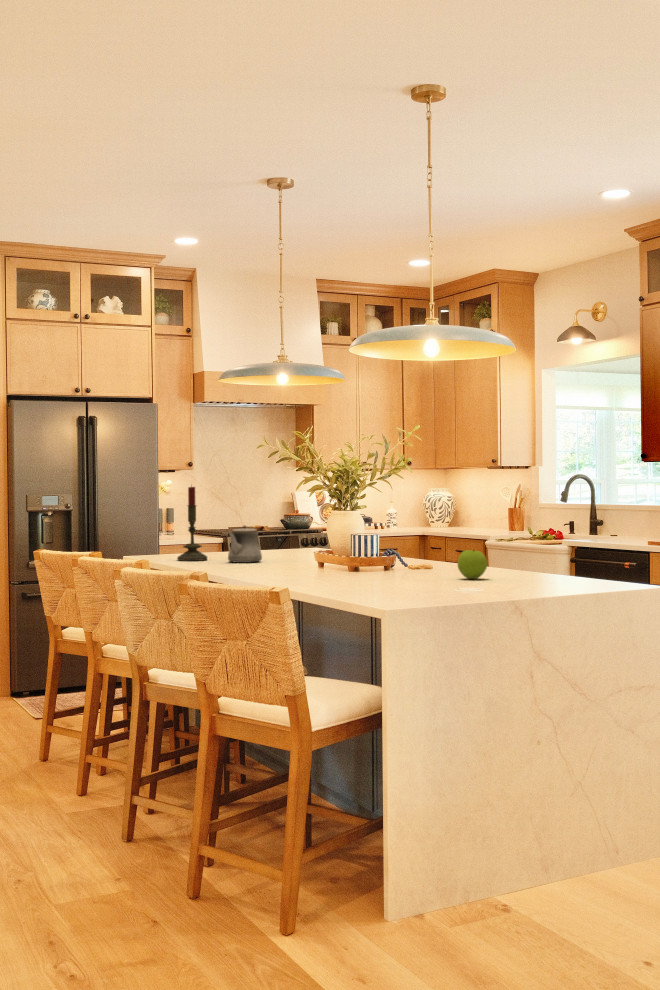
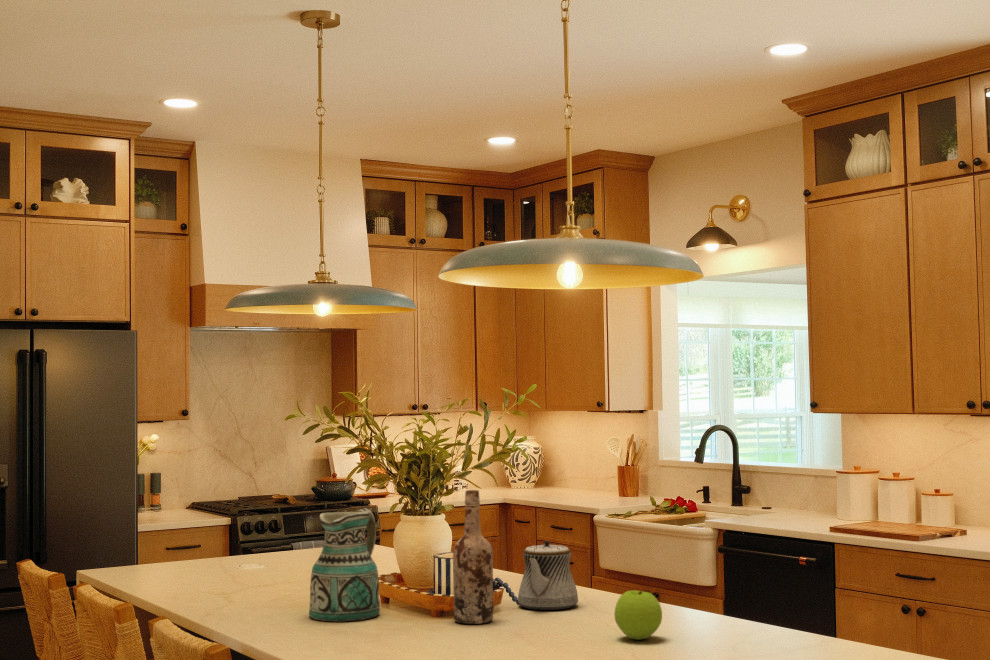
candle: present [177,487,207,561] -> none [157,462,204,582]
wine bottle: none [362,492,387,574] -> present [453,490,493,624]
ceramic pitcher: none [273,506,317,572] -> present [309,508,380,621]
teapot: present [228,526,262,563] -> present [518,541,578,610]

